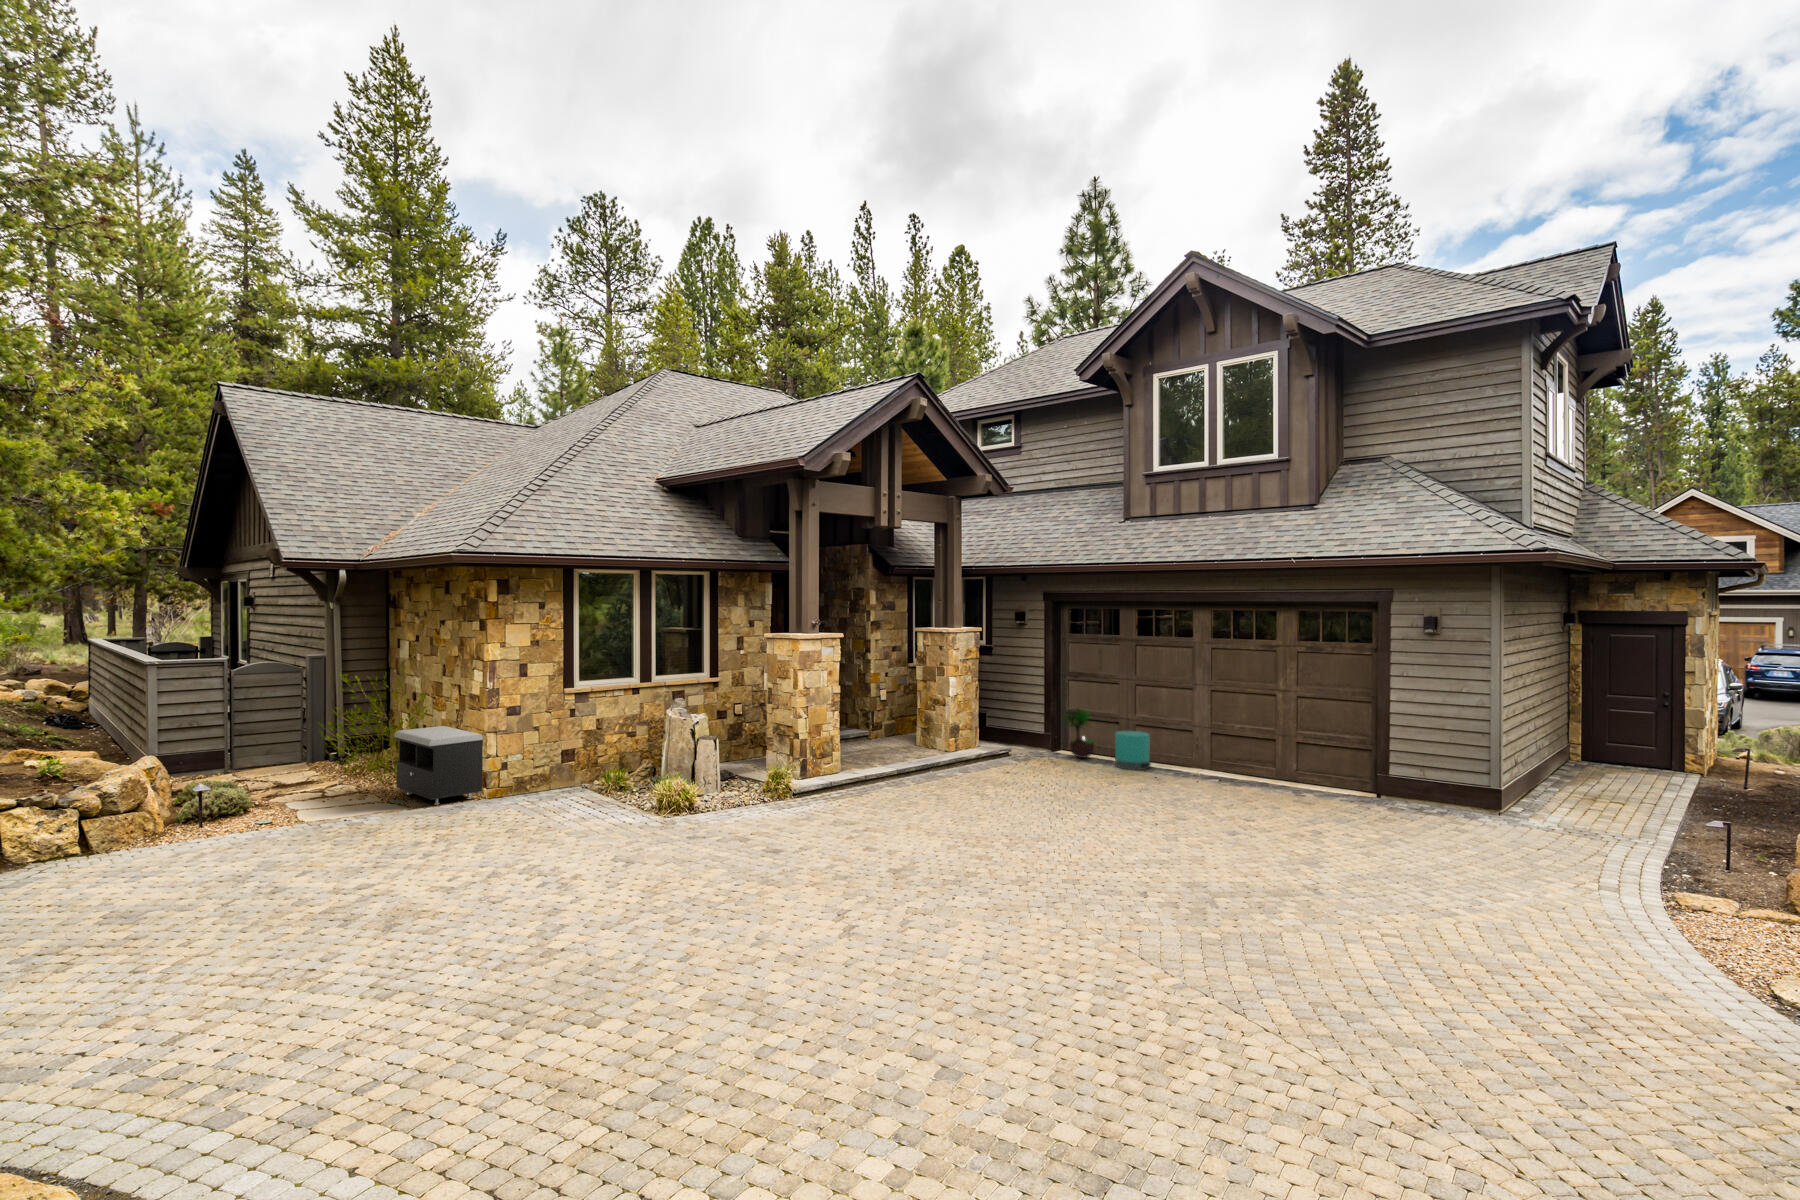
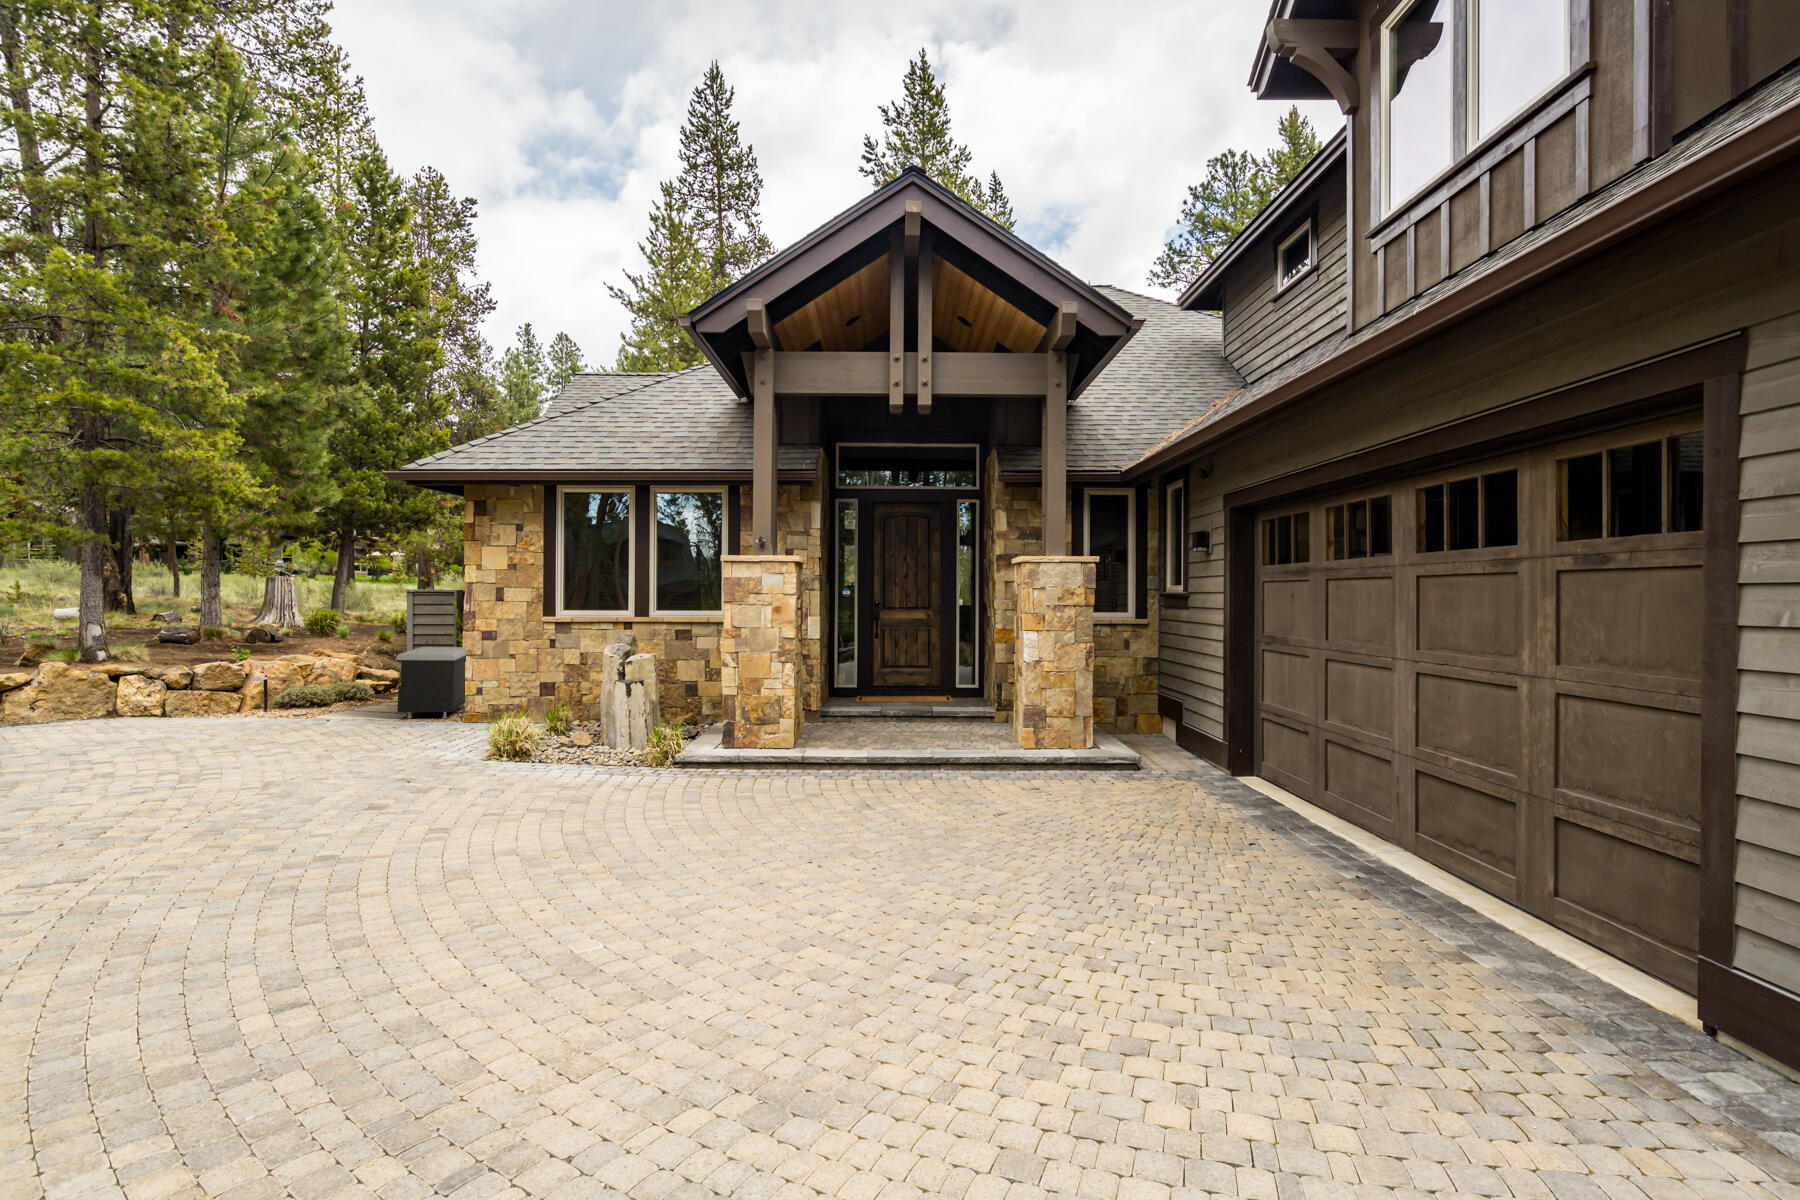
potted tree: present [1064,708,1094,758] -> none [1162,692,1223,783]
trash can: present [1115,731,1151,770] -> none [1229,746,1294,817]

